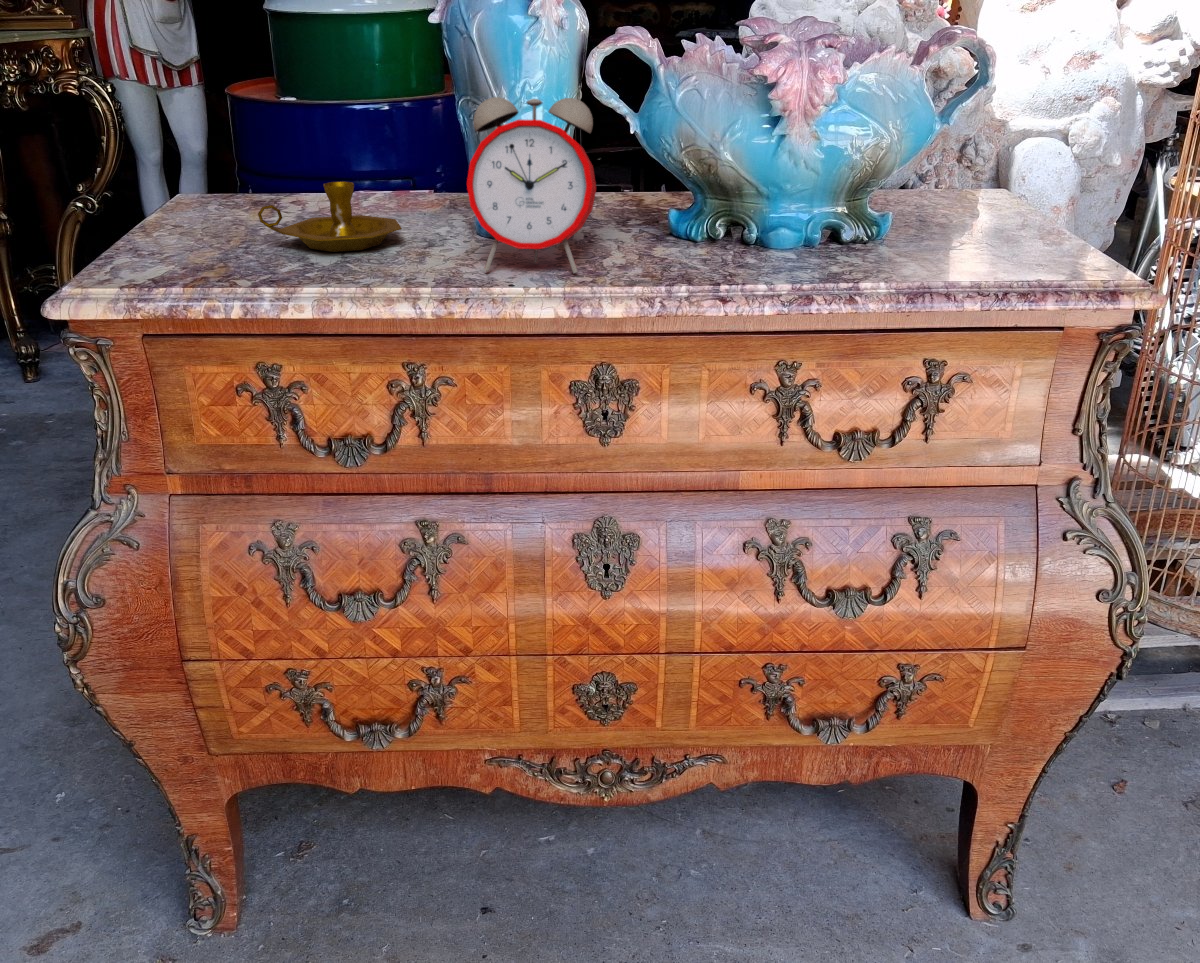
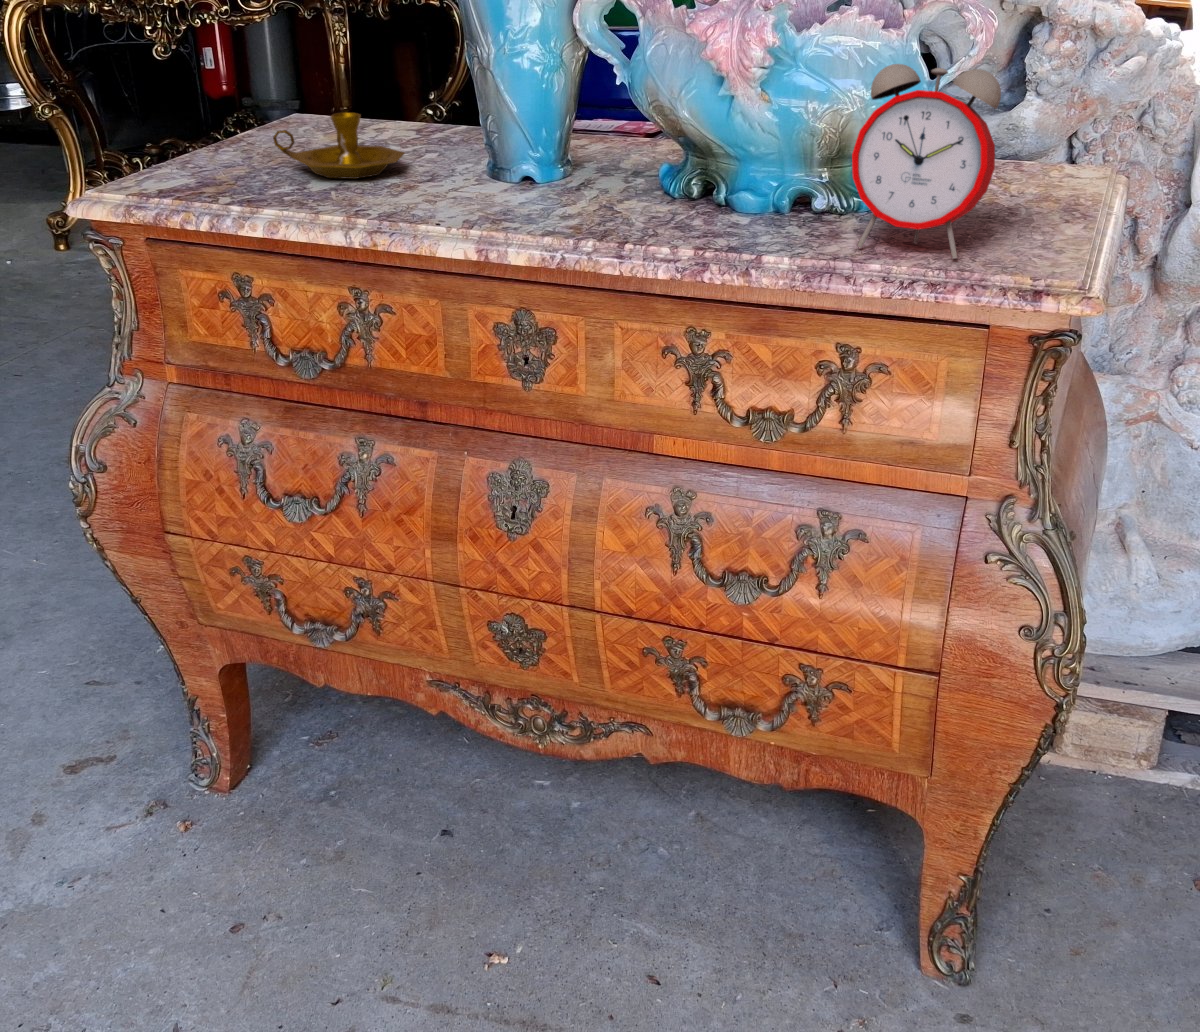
alarm clock: present [467,97,596,273] -> present [852,64,1001,259]

